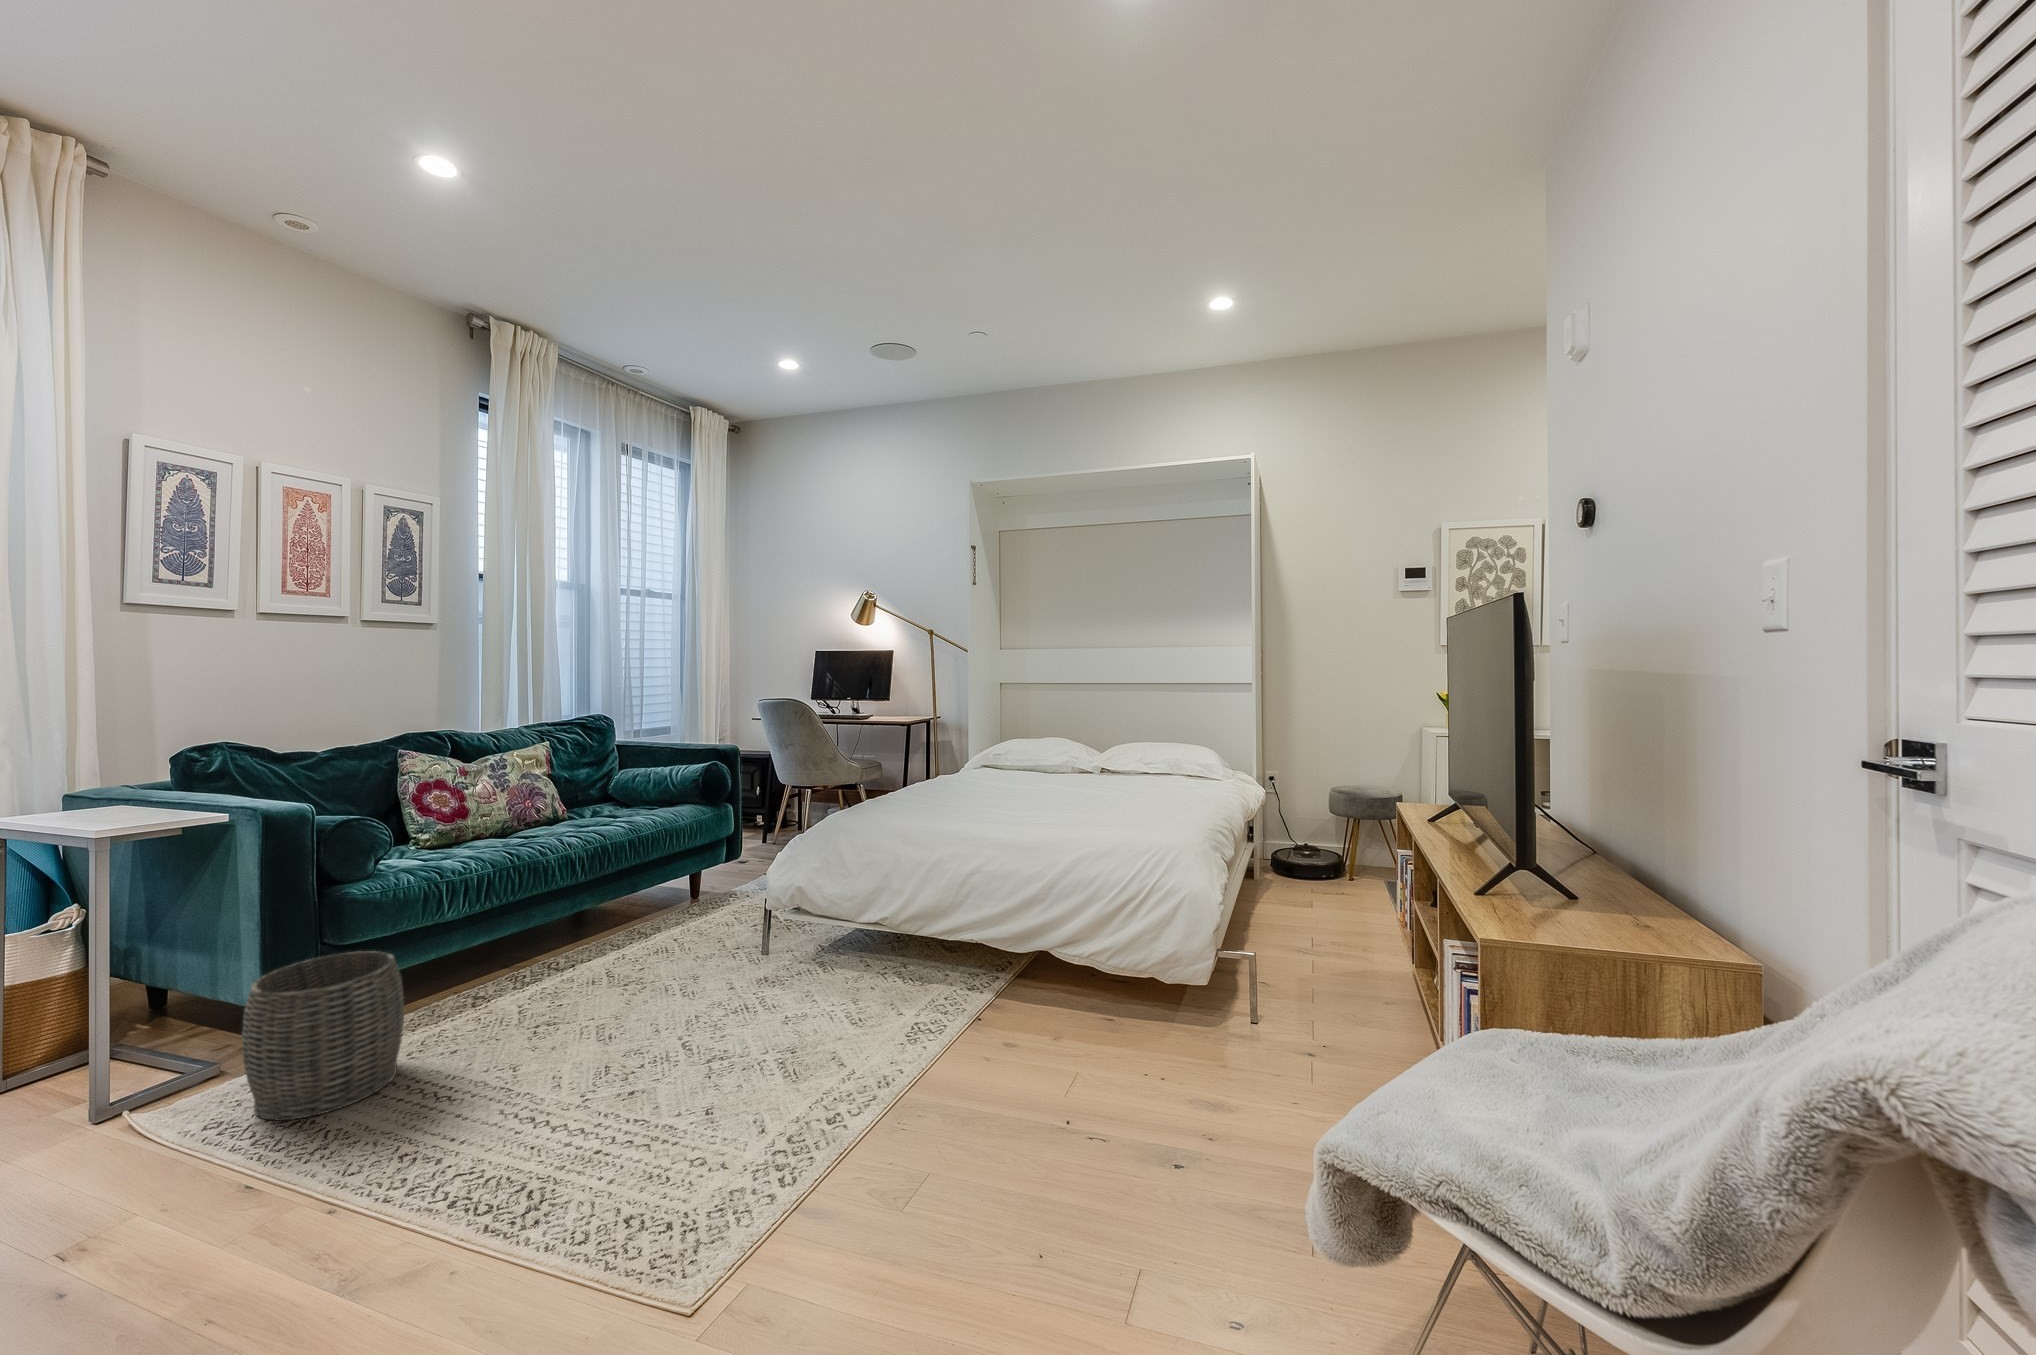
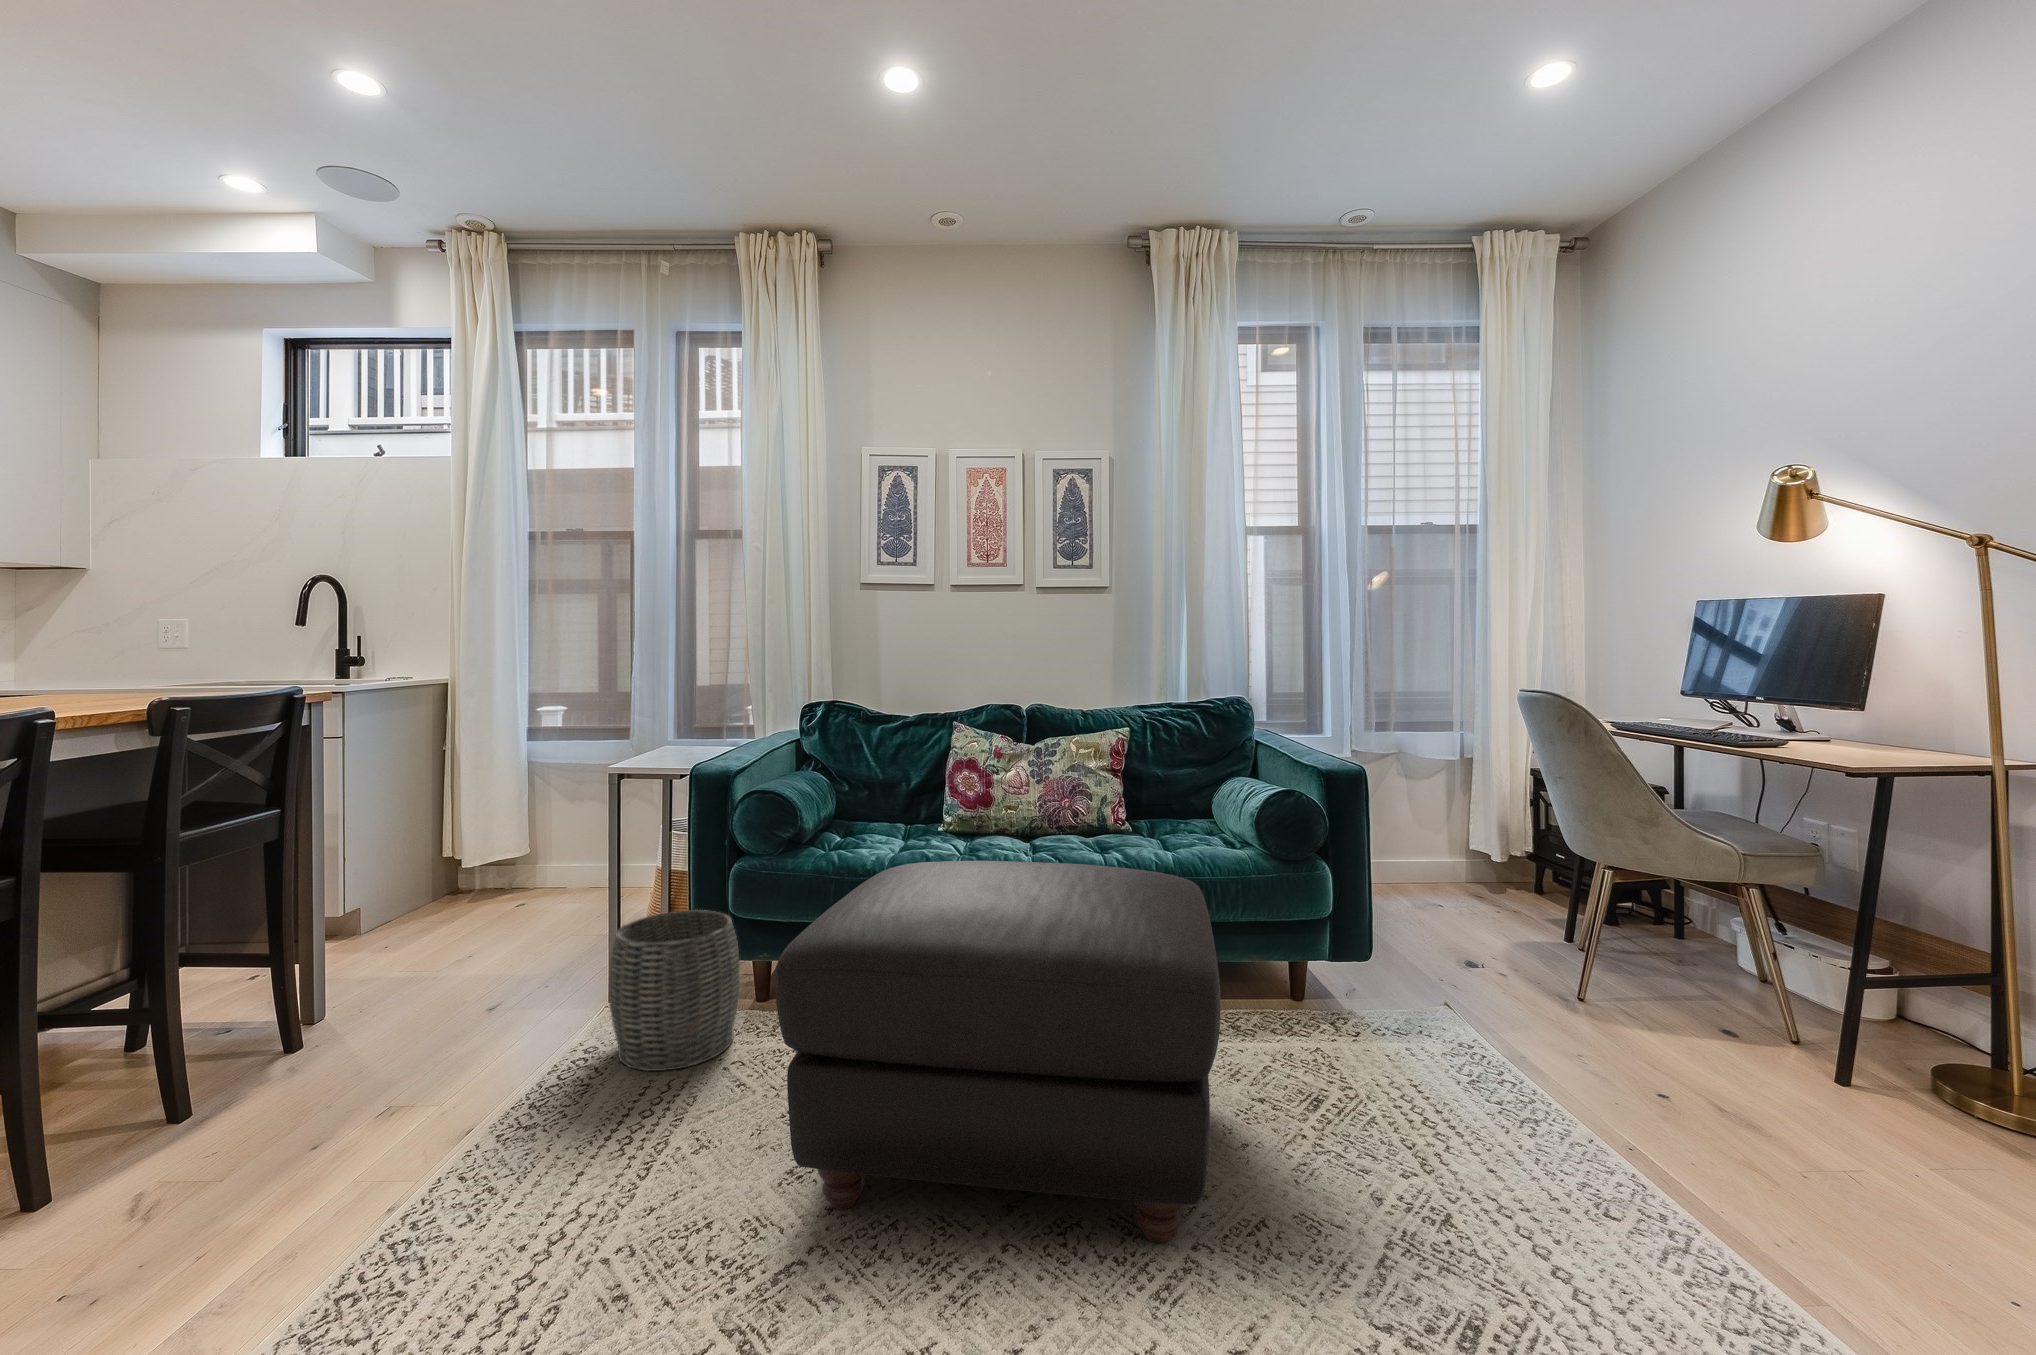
ottoman: none [544,812,850,1035] -> present [775,861,1221,1244]

